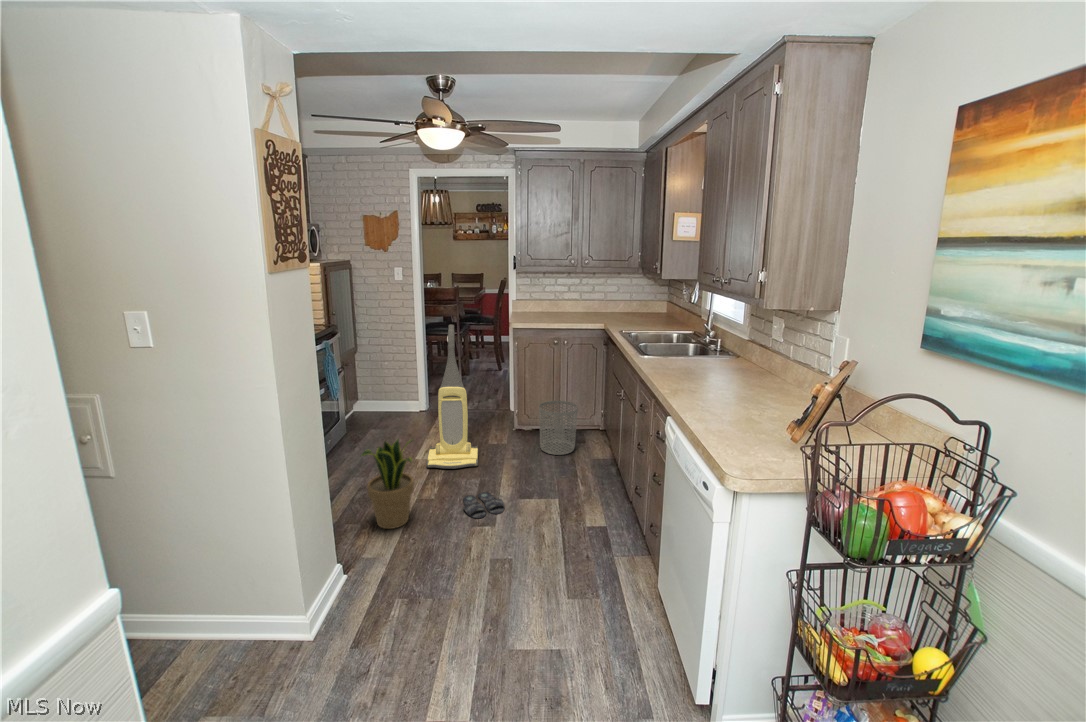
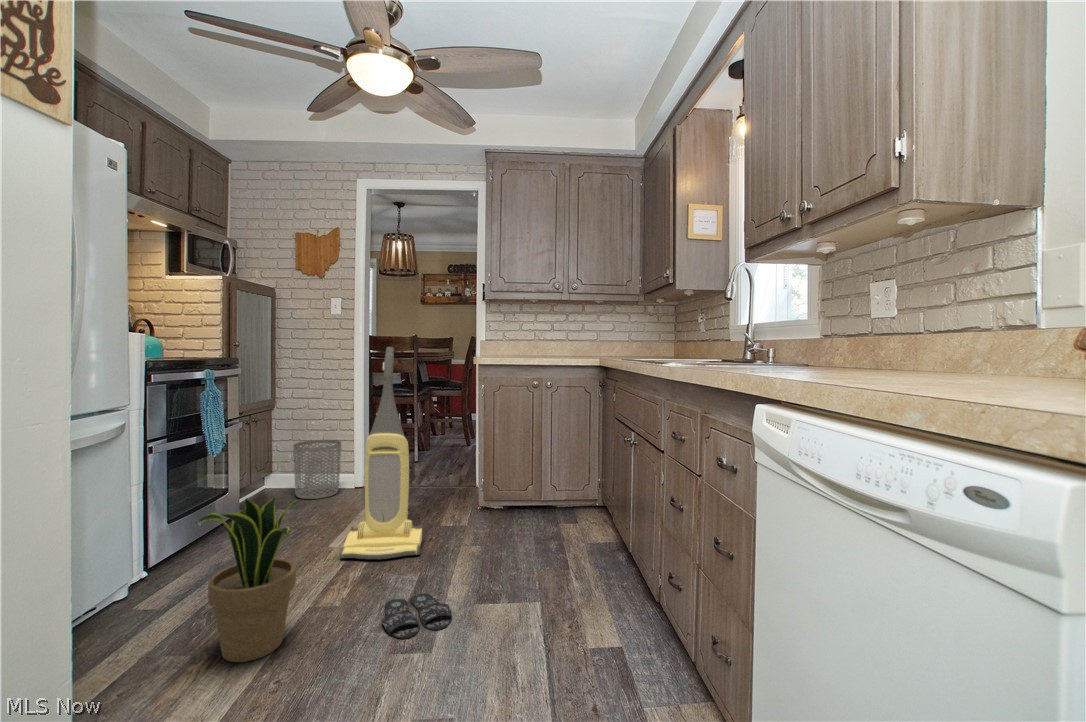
waste bin: present [539,401,578,455] -> present [293,440,341,499]

